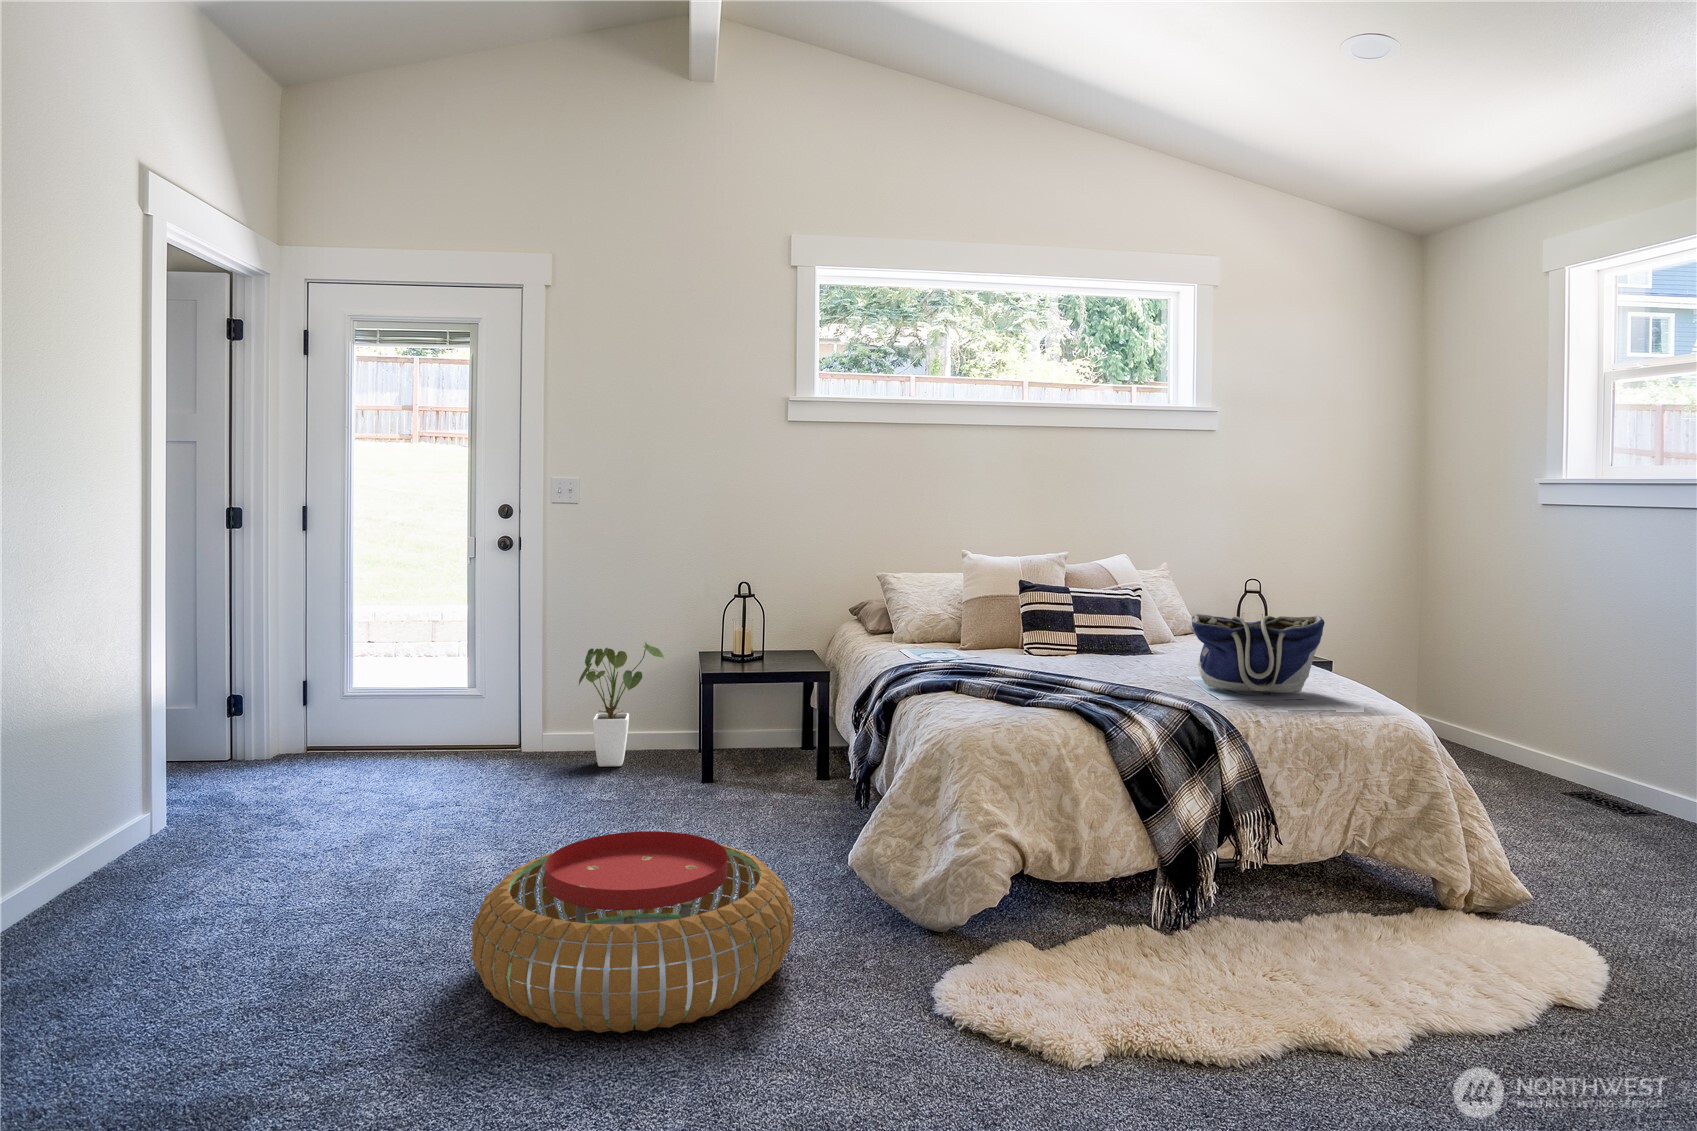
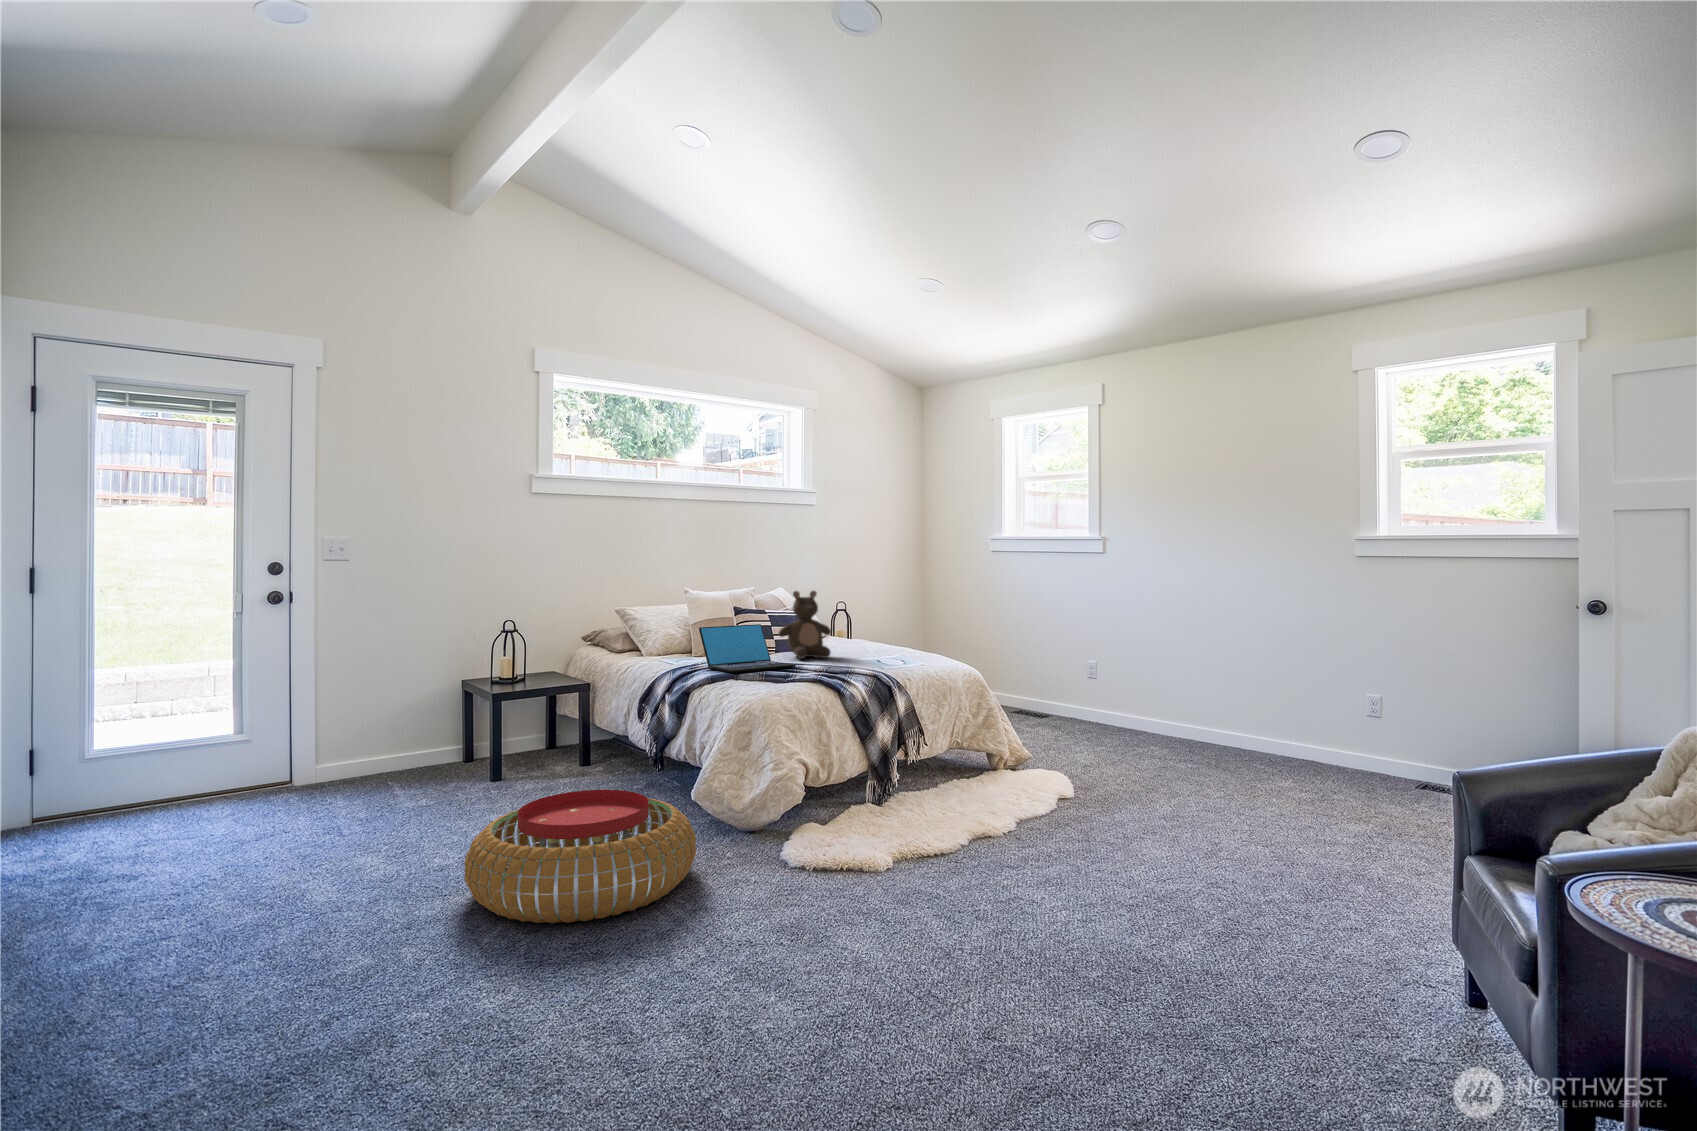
stuffed bear: none [1078,561,1167,669] -> present [779,591,831,659]
laptop: none [941,609,1076,681] -> present [699,624,795,673]
tote bag: present [1189,614,1325,693] -> none [860,617,932,664]
house plant: present [579,642,664,767] -> none [366,672,436,780]

